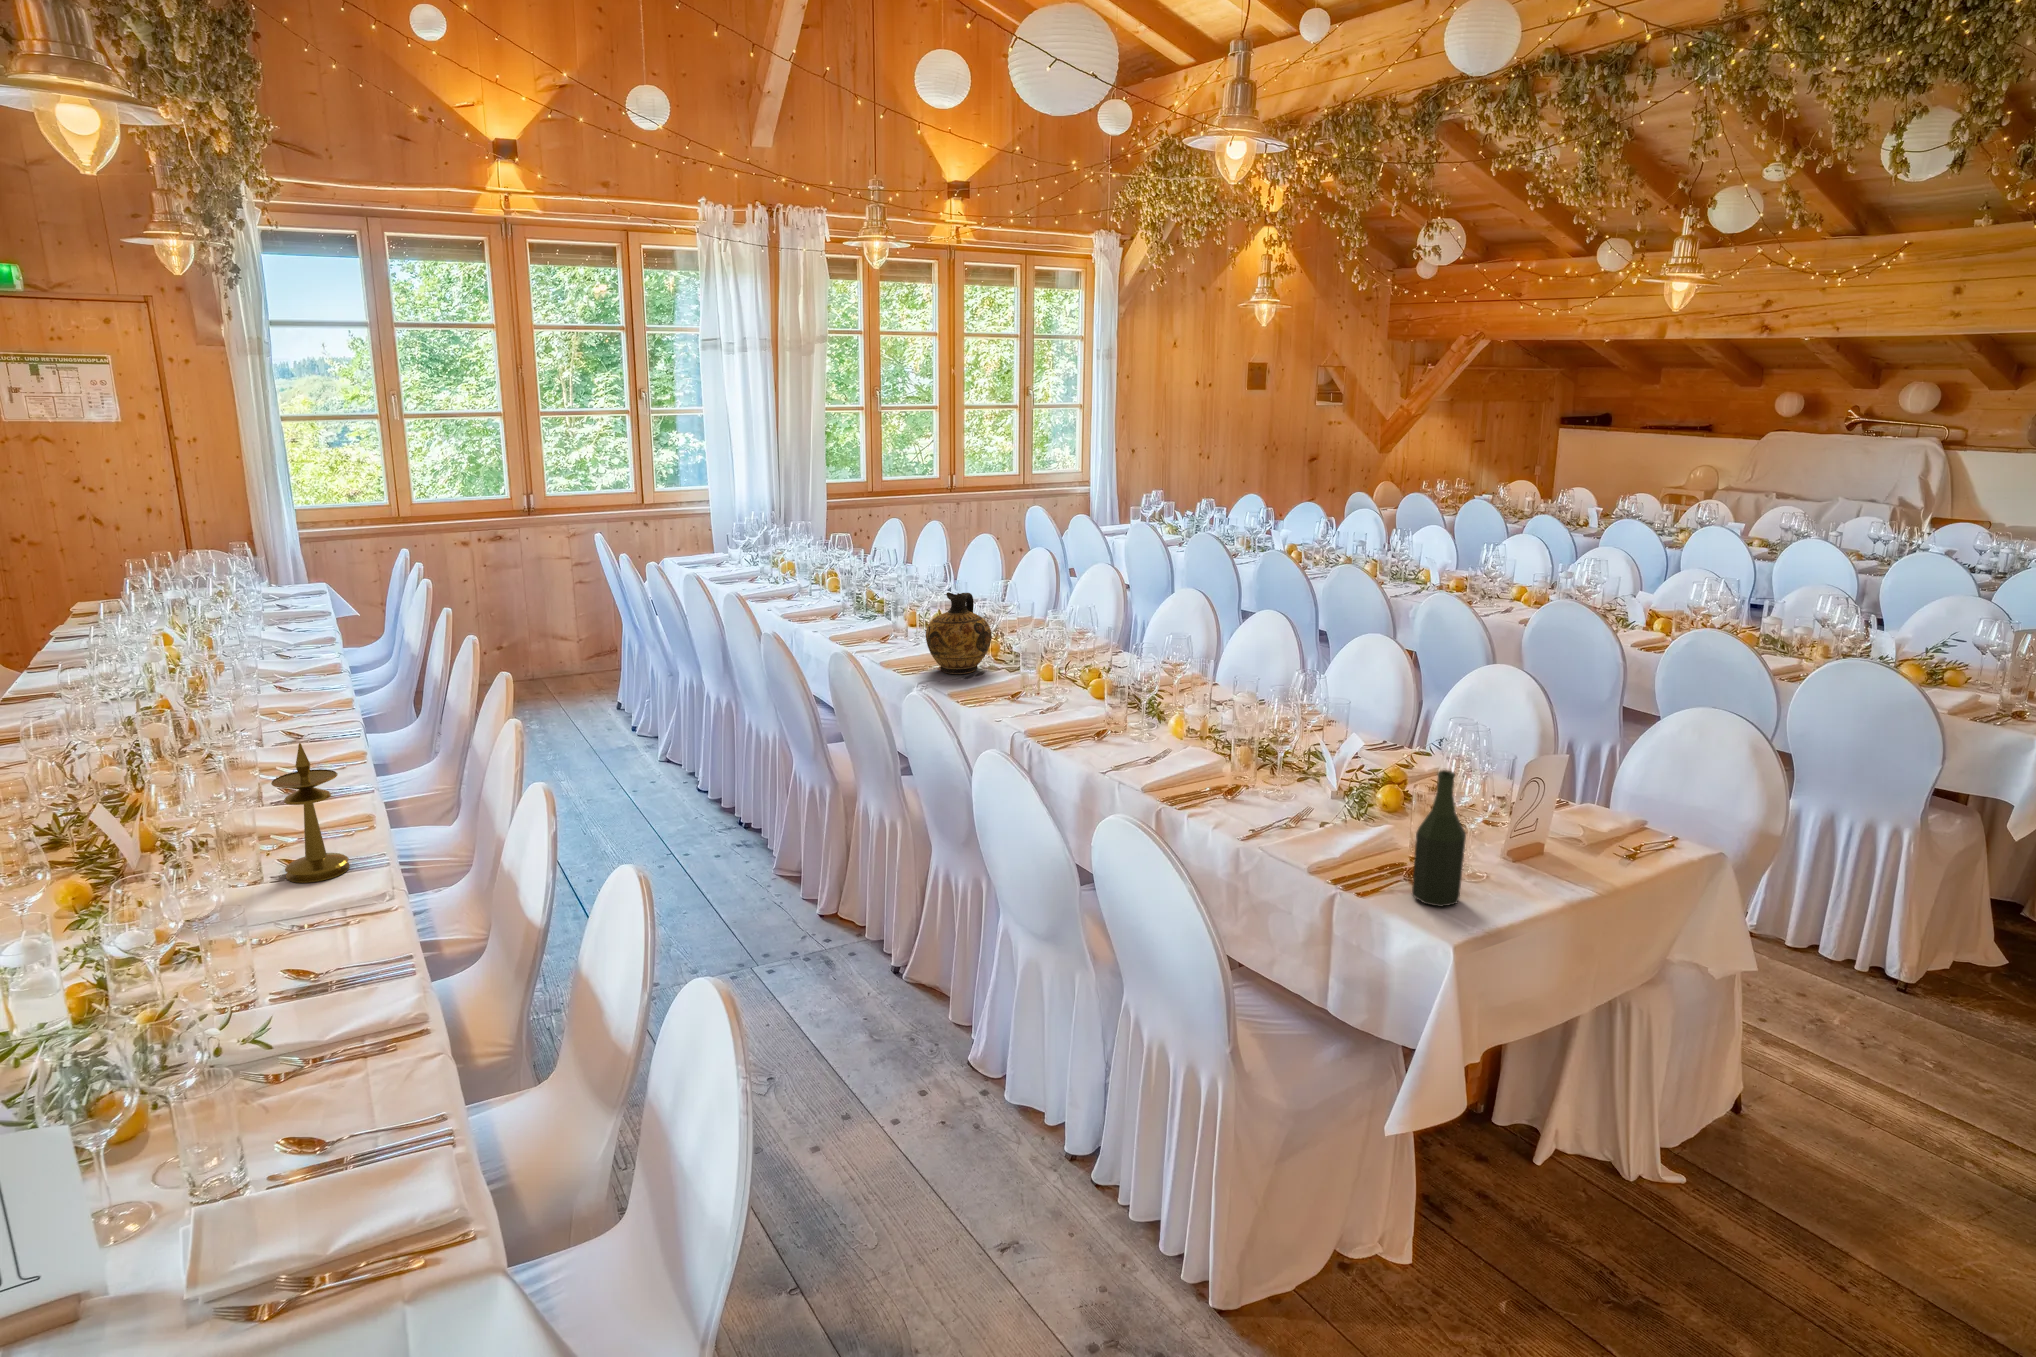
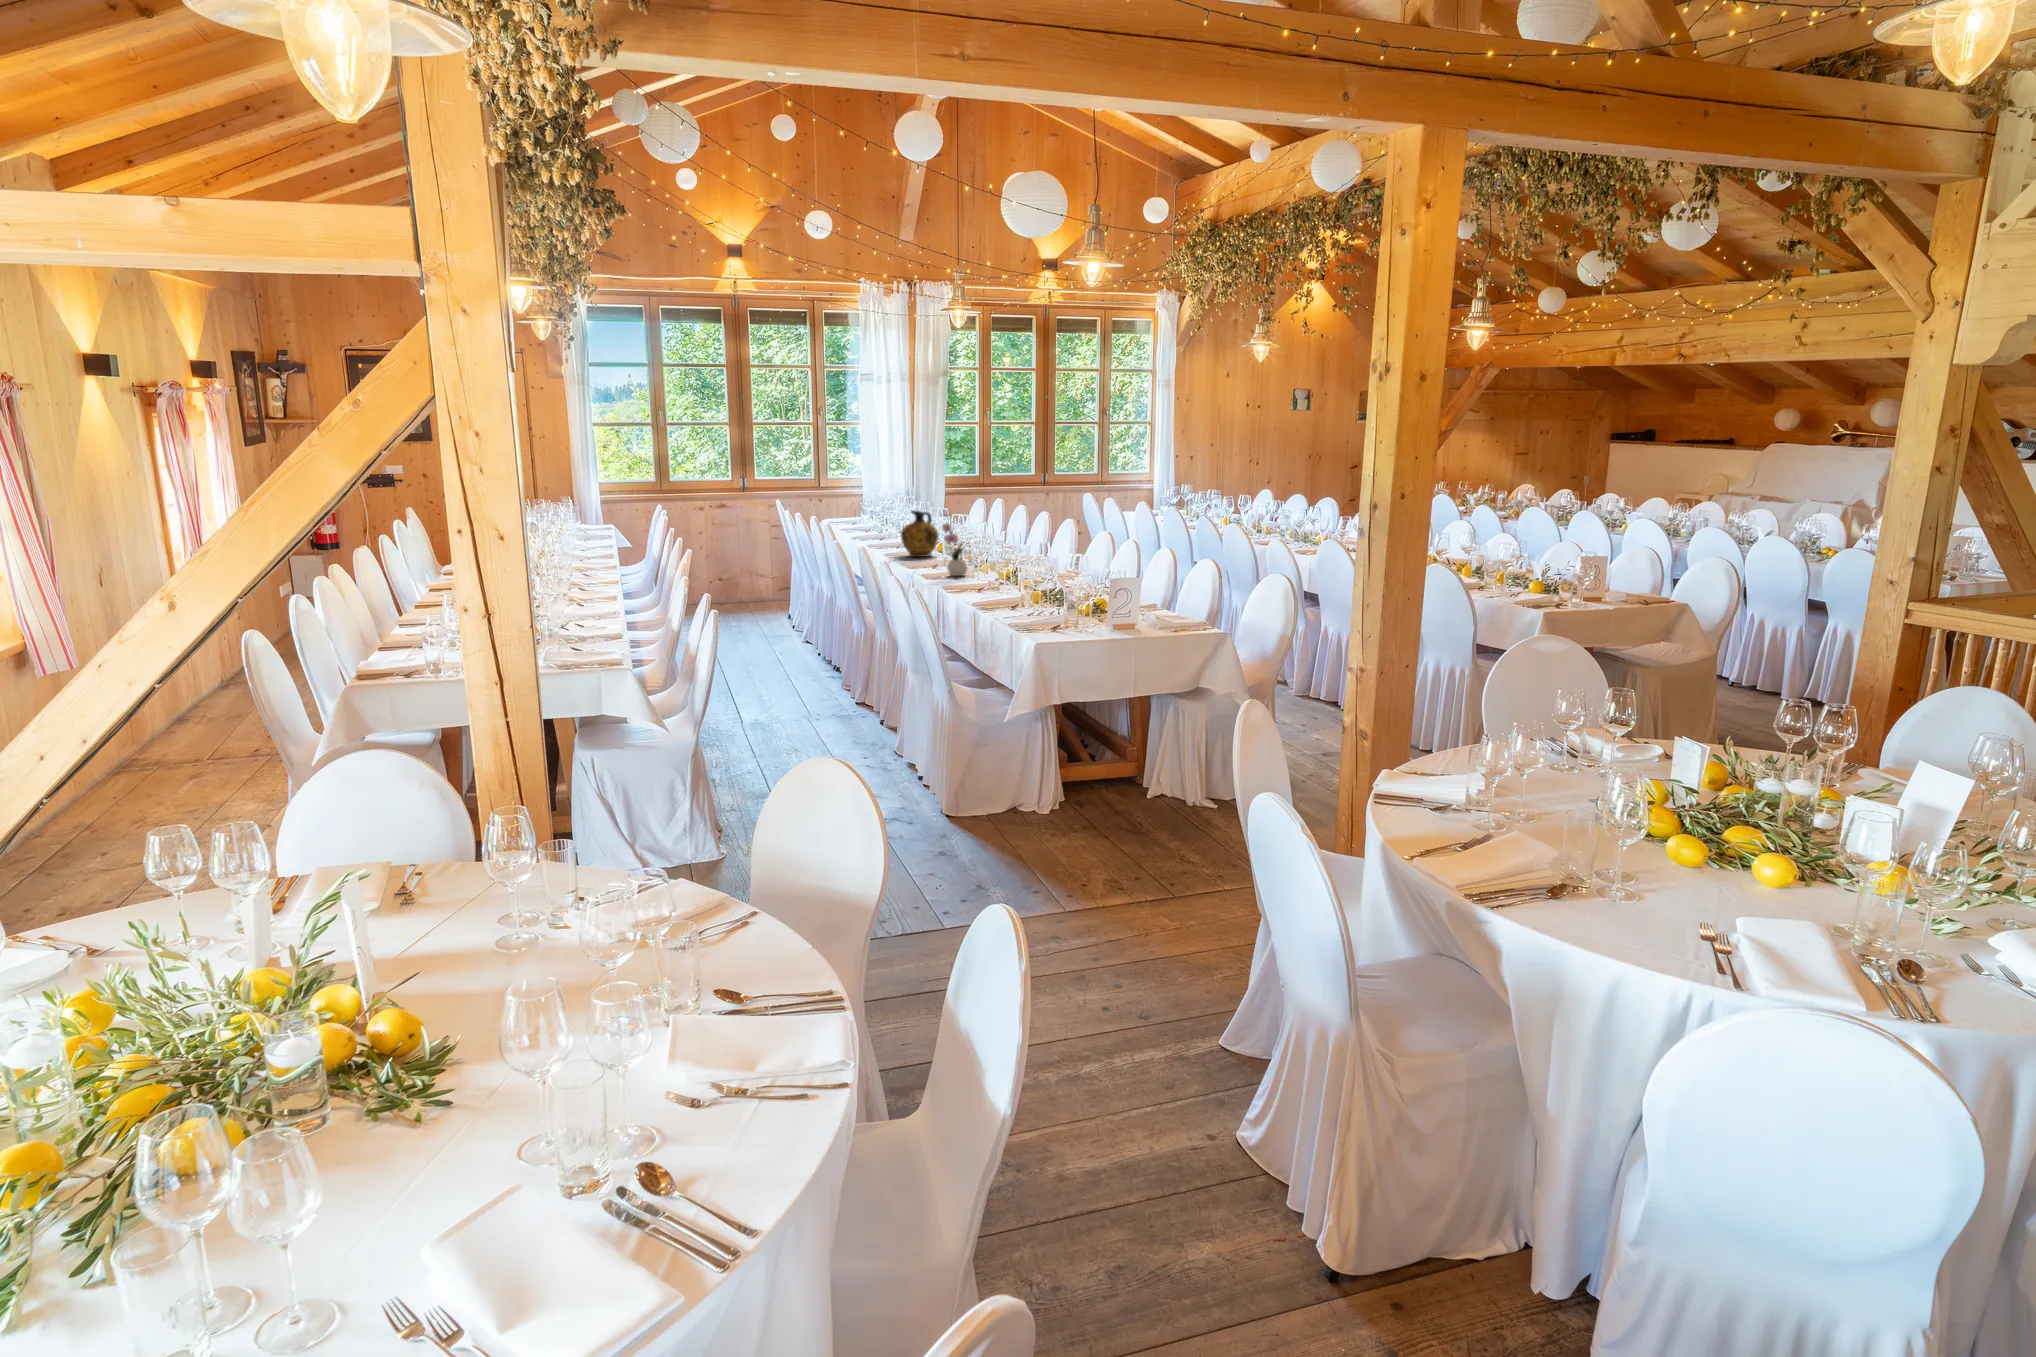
flower arrangement: none [1086,626,1136,743] -> present [942,520,967,576]
candlestick: present [271,743,350,883] -> none [556,534,584,592]
bottle: present [1412,770,1466,907] -> none [1004,551,1024,612]

